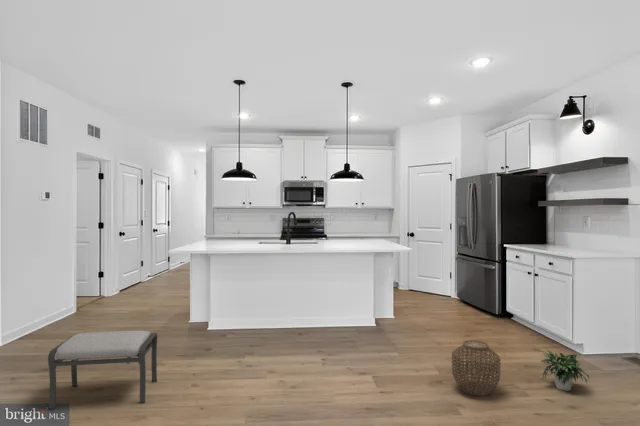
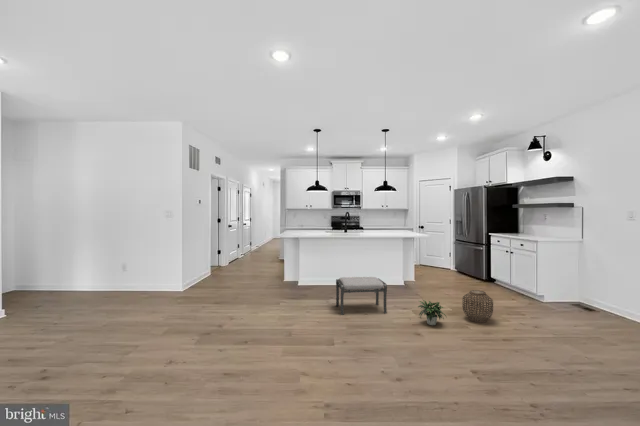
ottoman: present [48,331,157,409] -> present [336,277,387,315]
potted plant: present [540,350,589,391] -> present [418,300,446,325]

